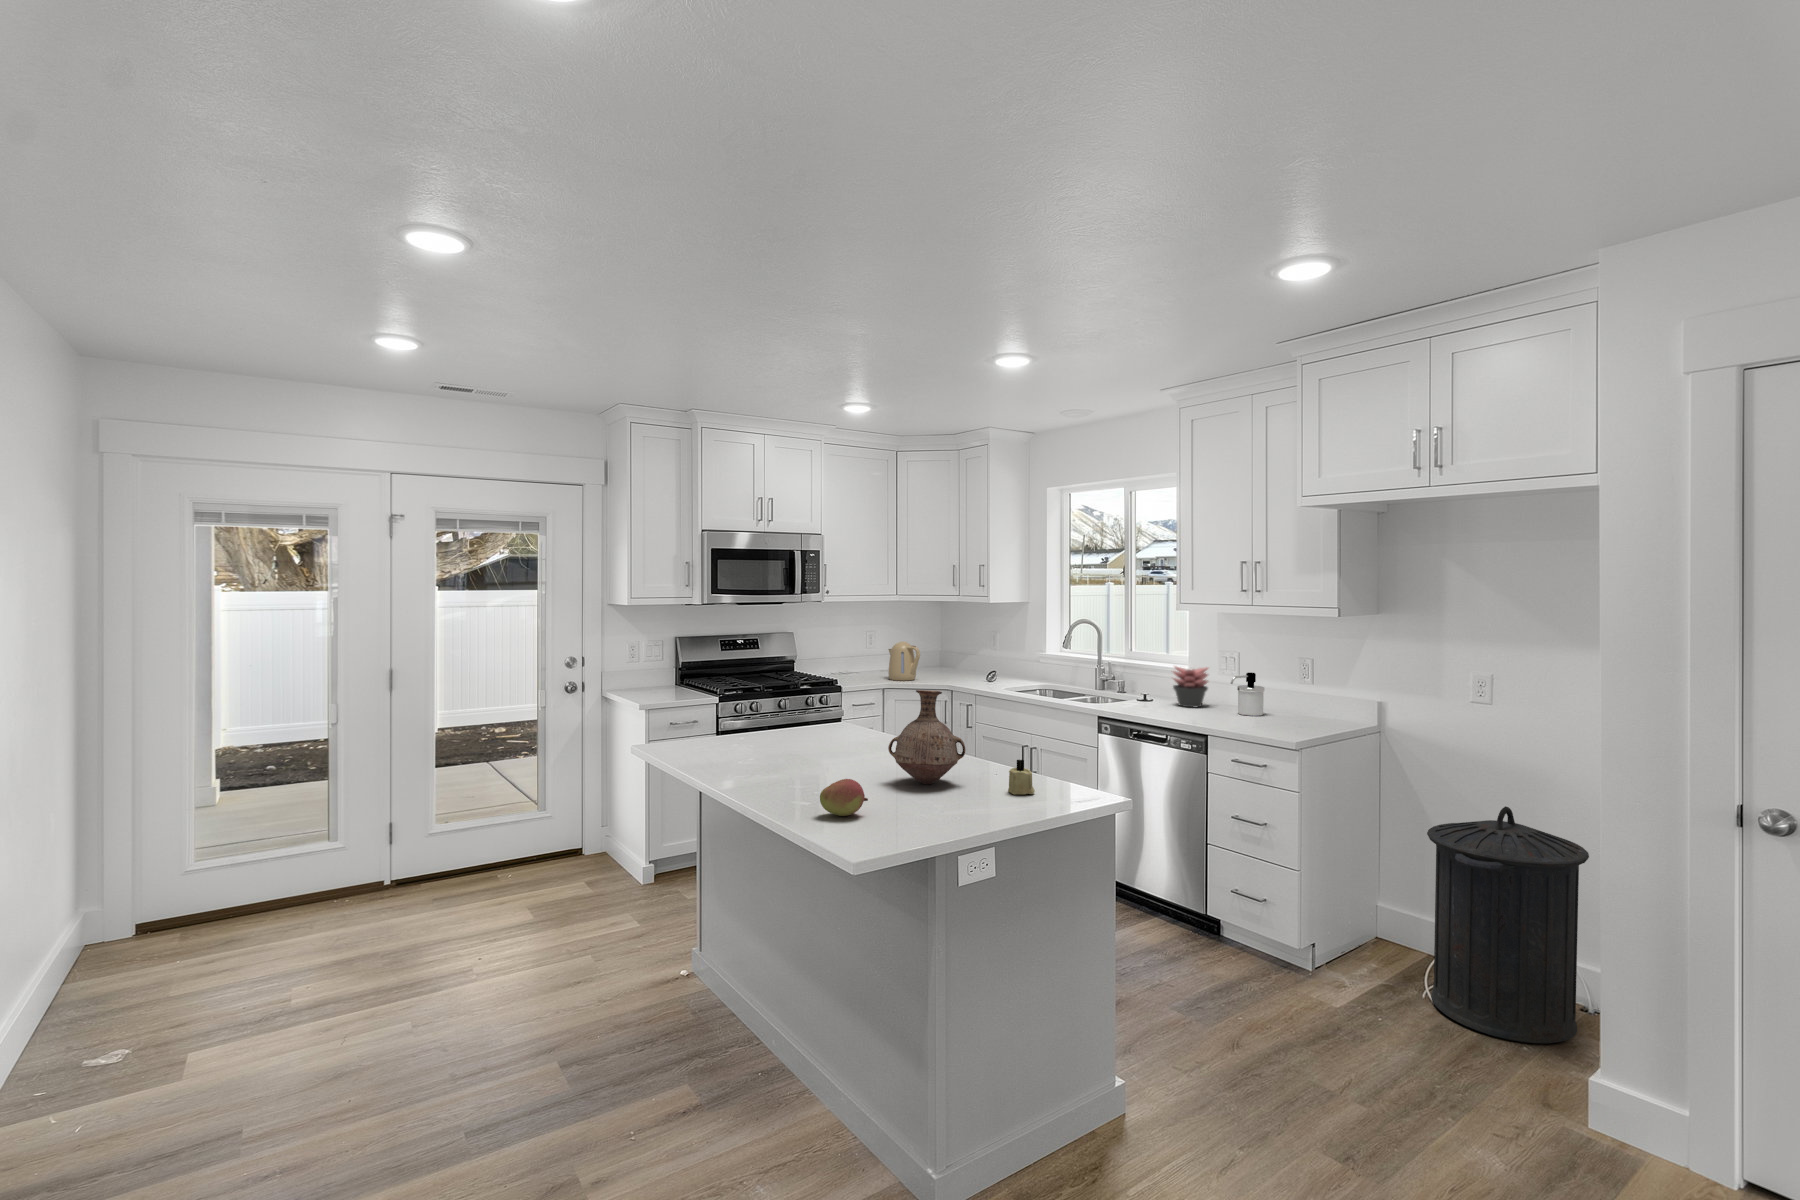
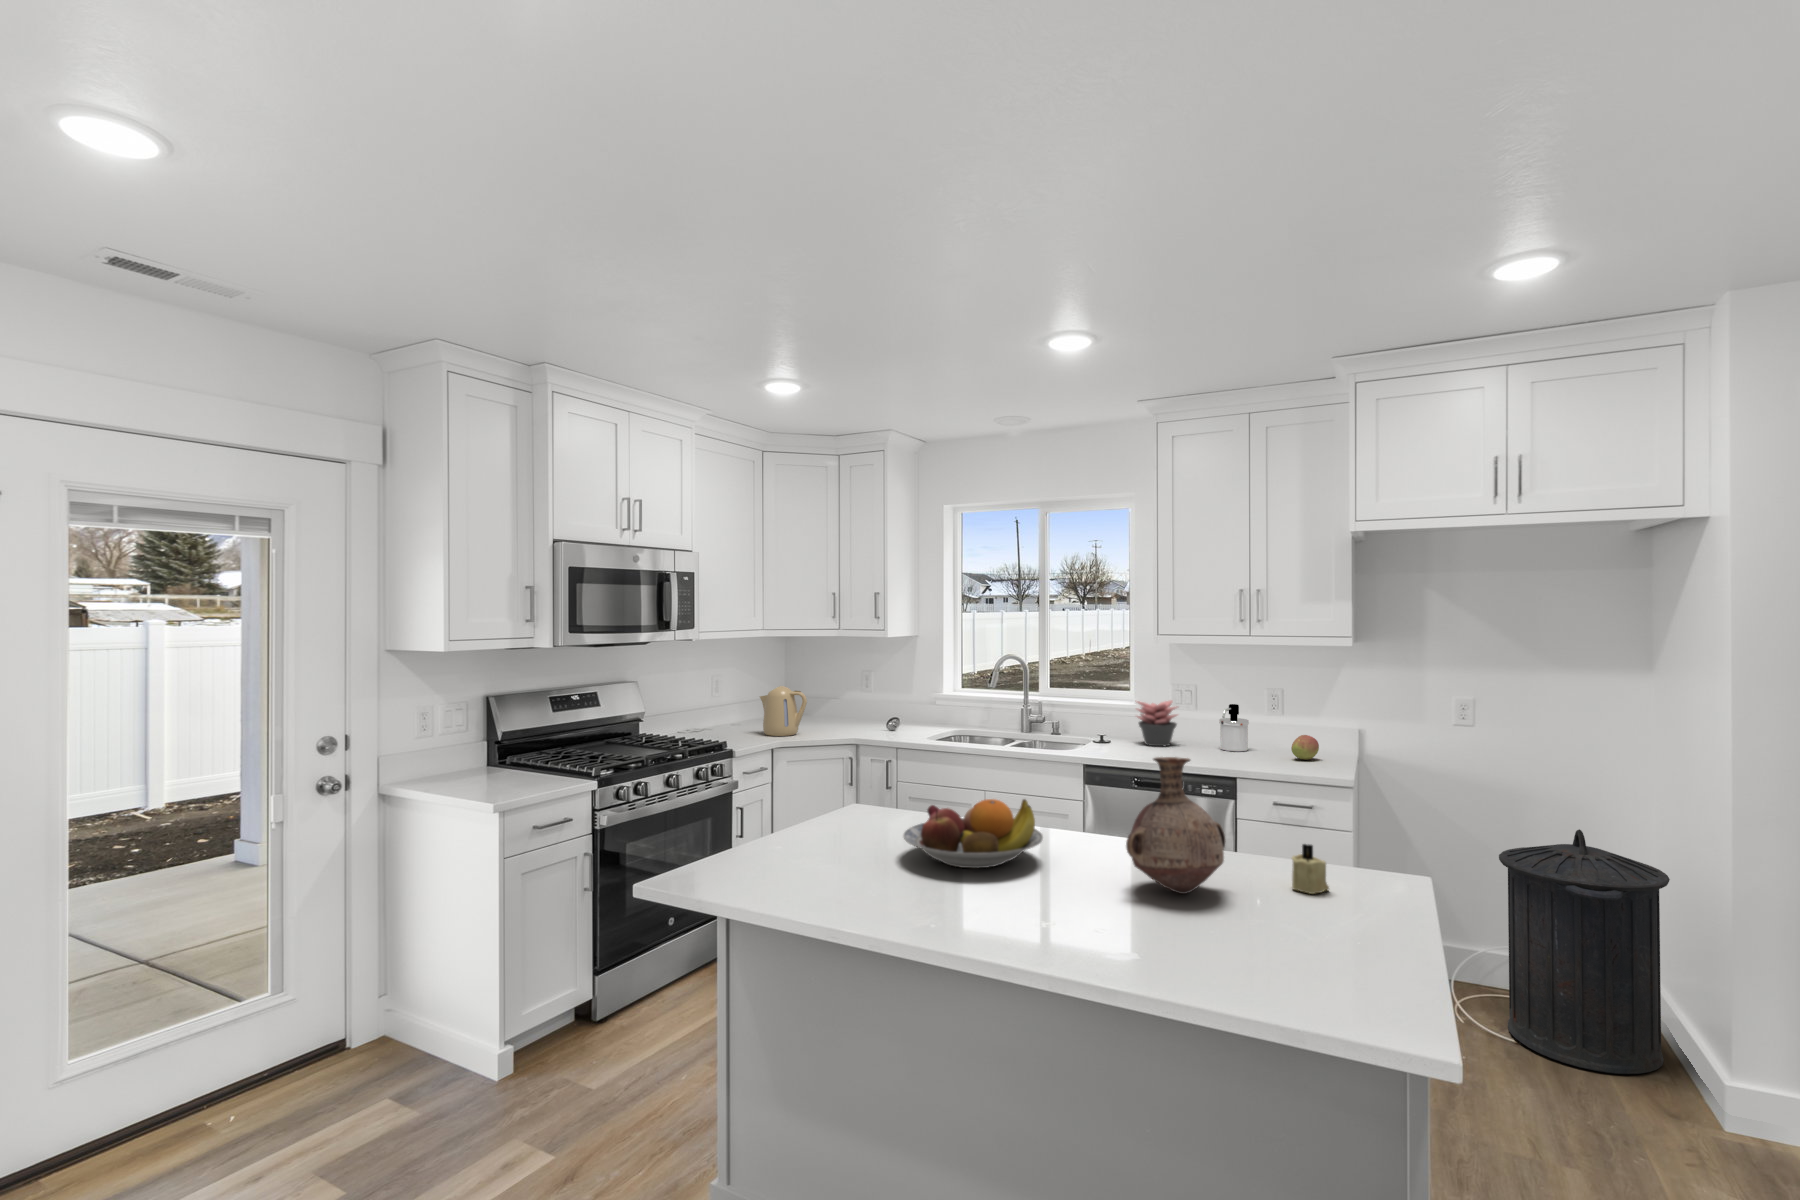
fruit bowl: none [795,715,891,760] -> present [903,799,1043,868]
fruit: present [820,779,868,816] -> present [1291,735,1319,760]

